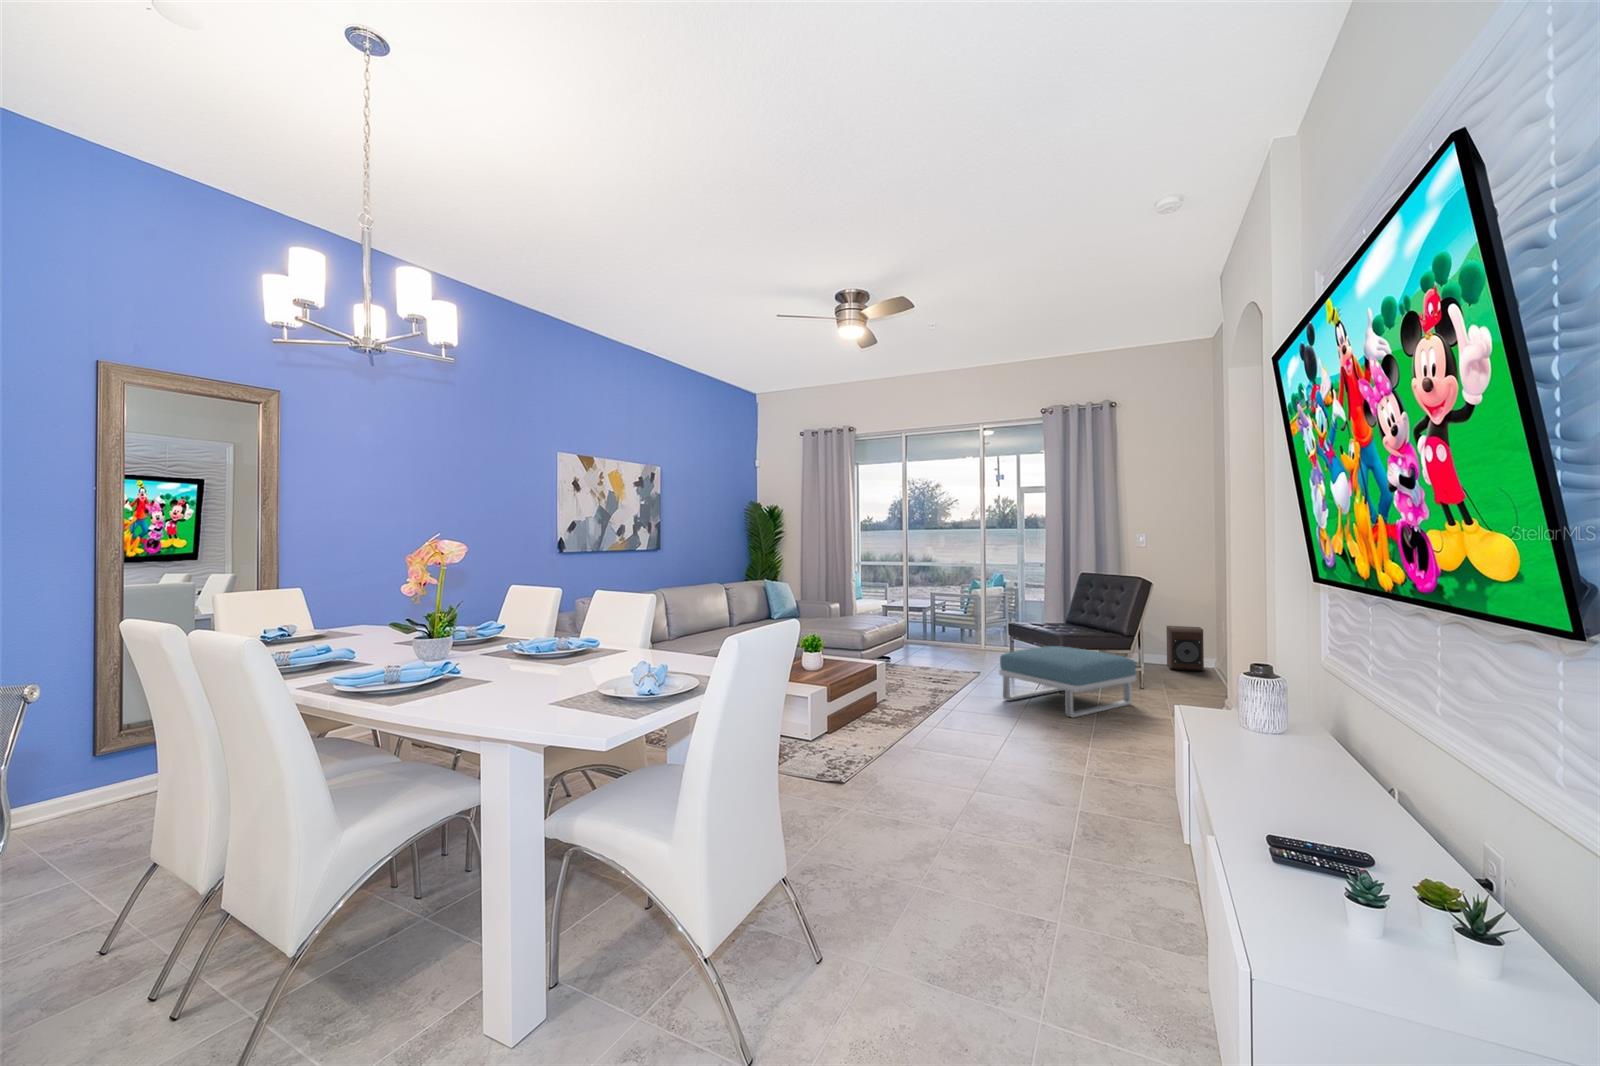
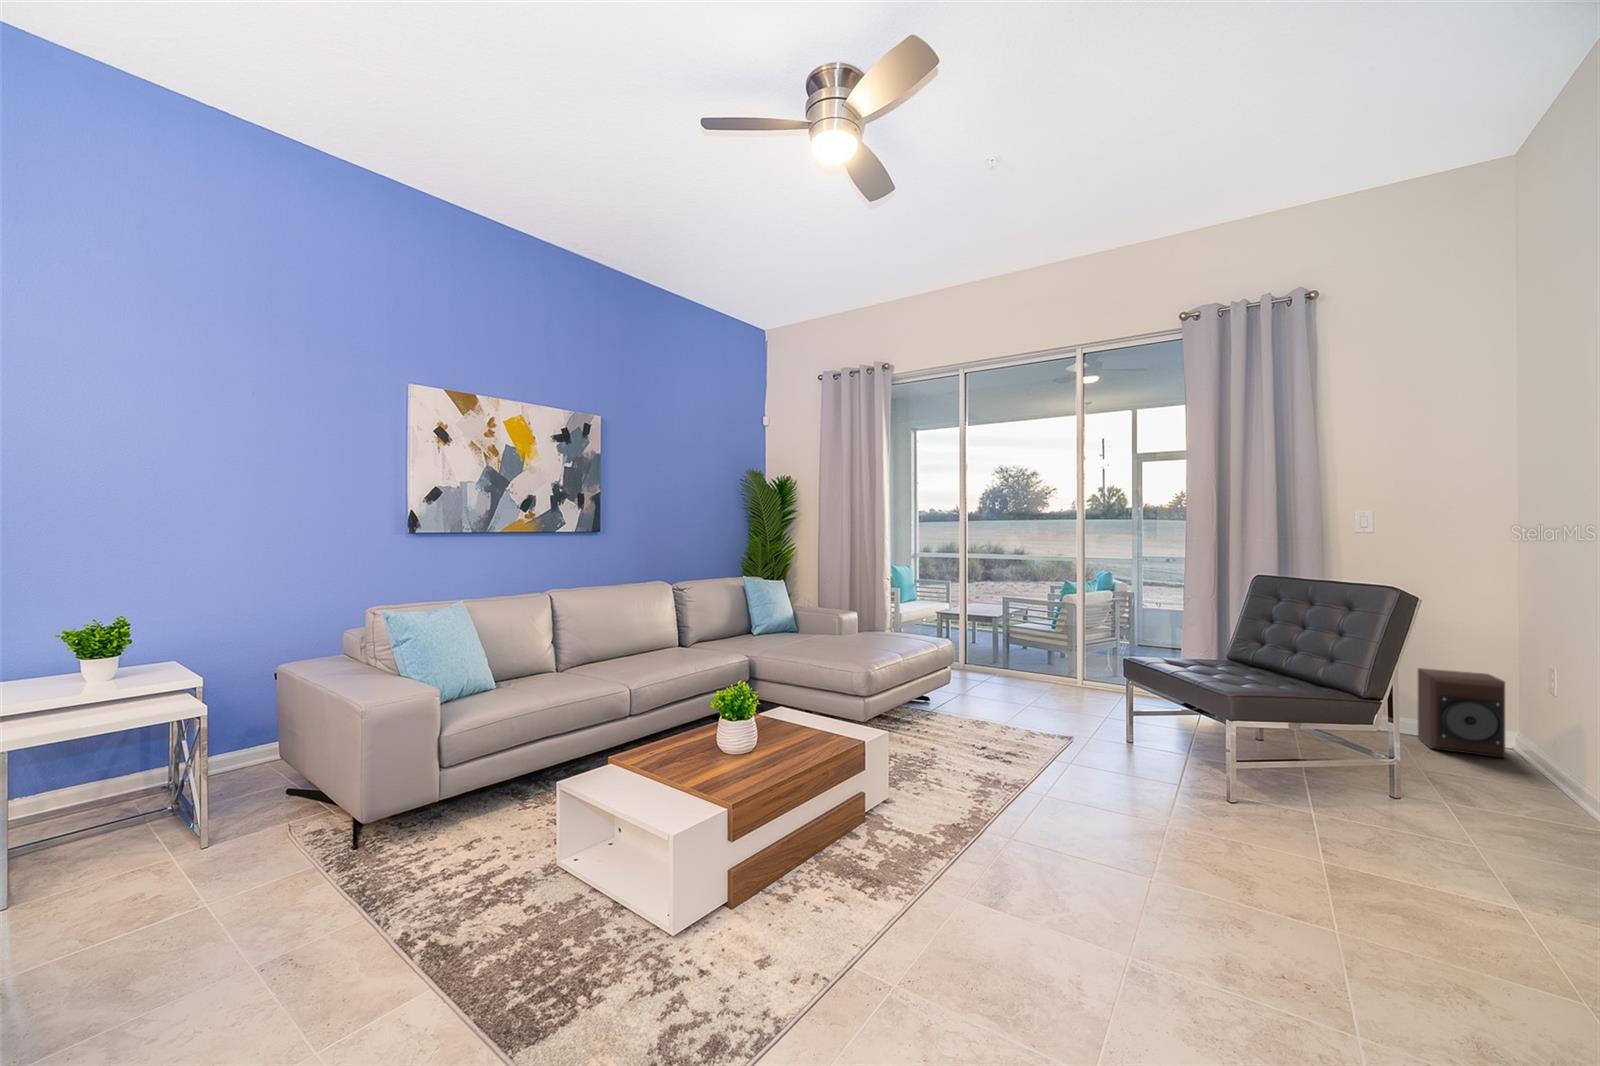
footstool: present [999,646,1136,718] -> none [1107,712,1421,899]

